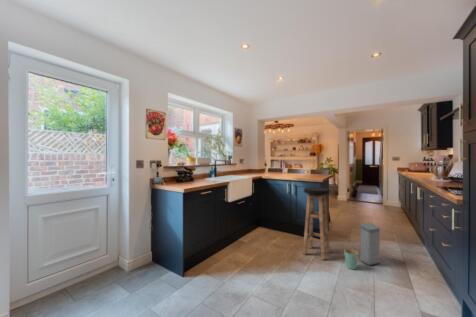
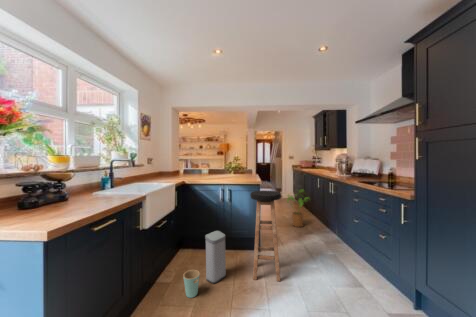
house plant: none [363,193,391,232] -> present [287,189,309,227]
trash can: present [344,223,380,269] -> present [183,231,226,298]

